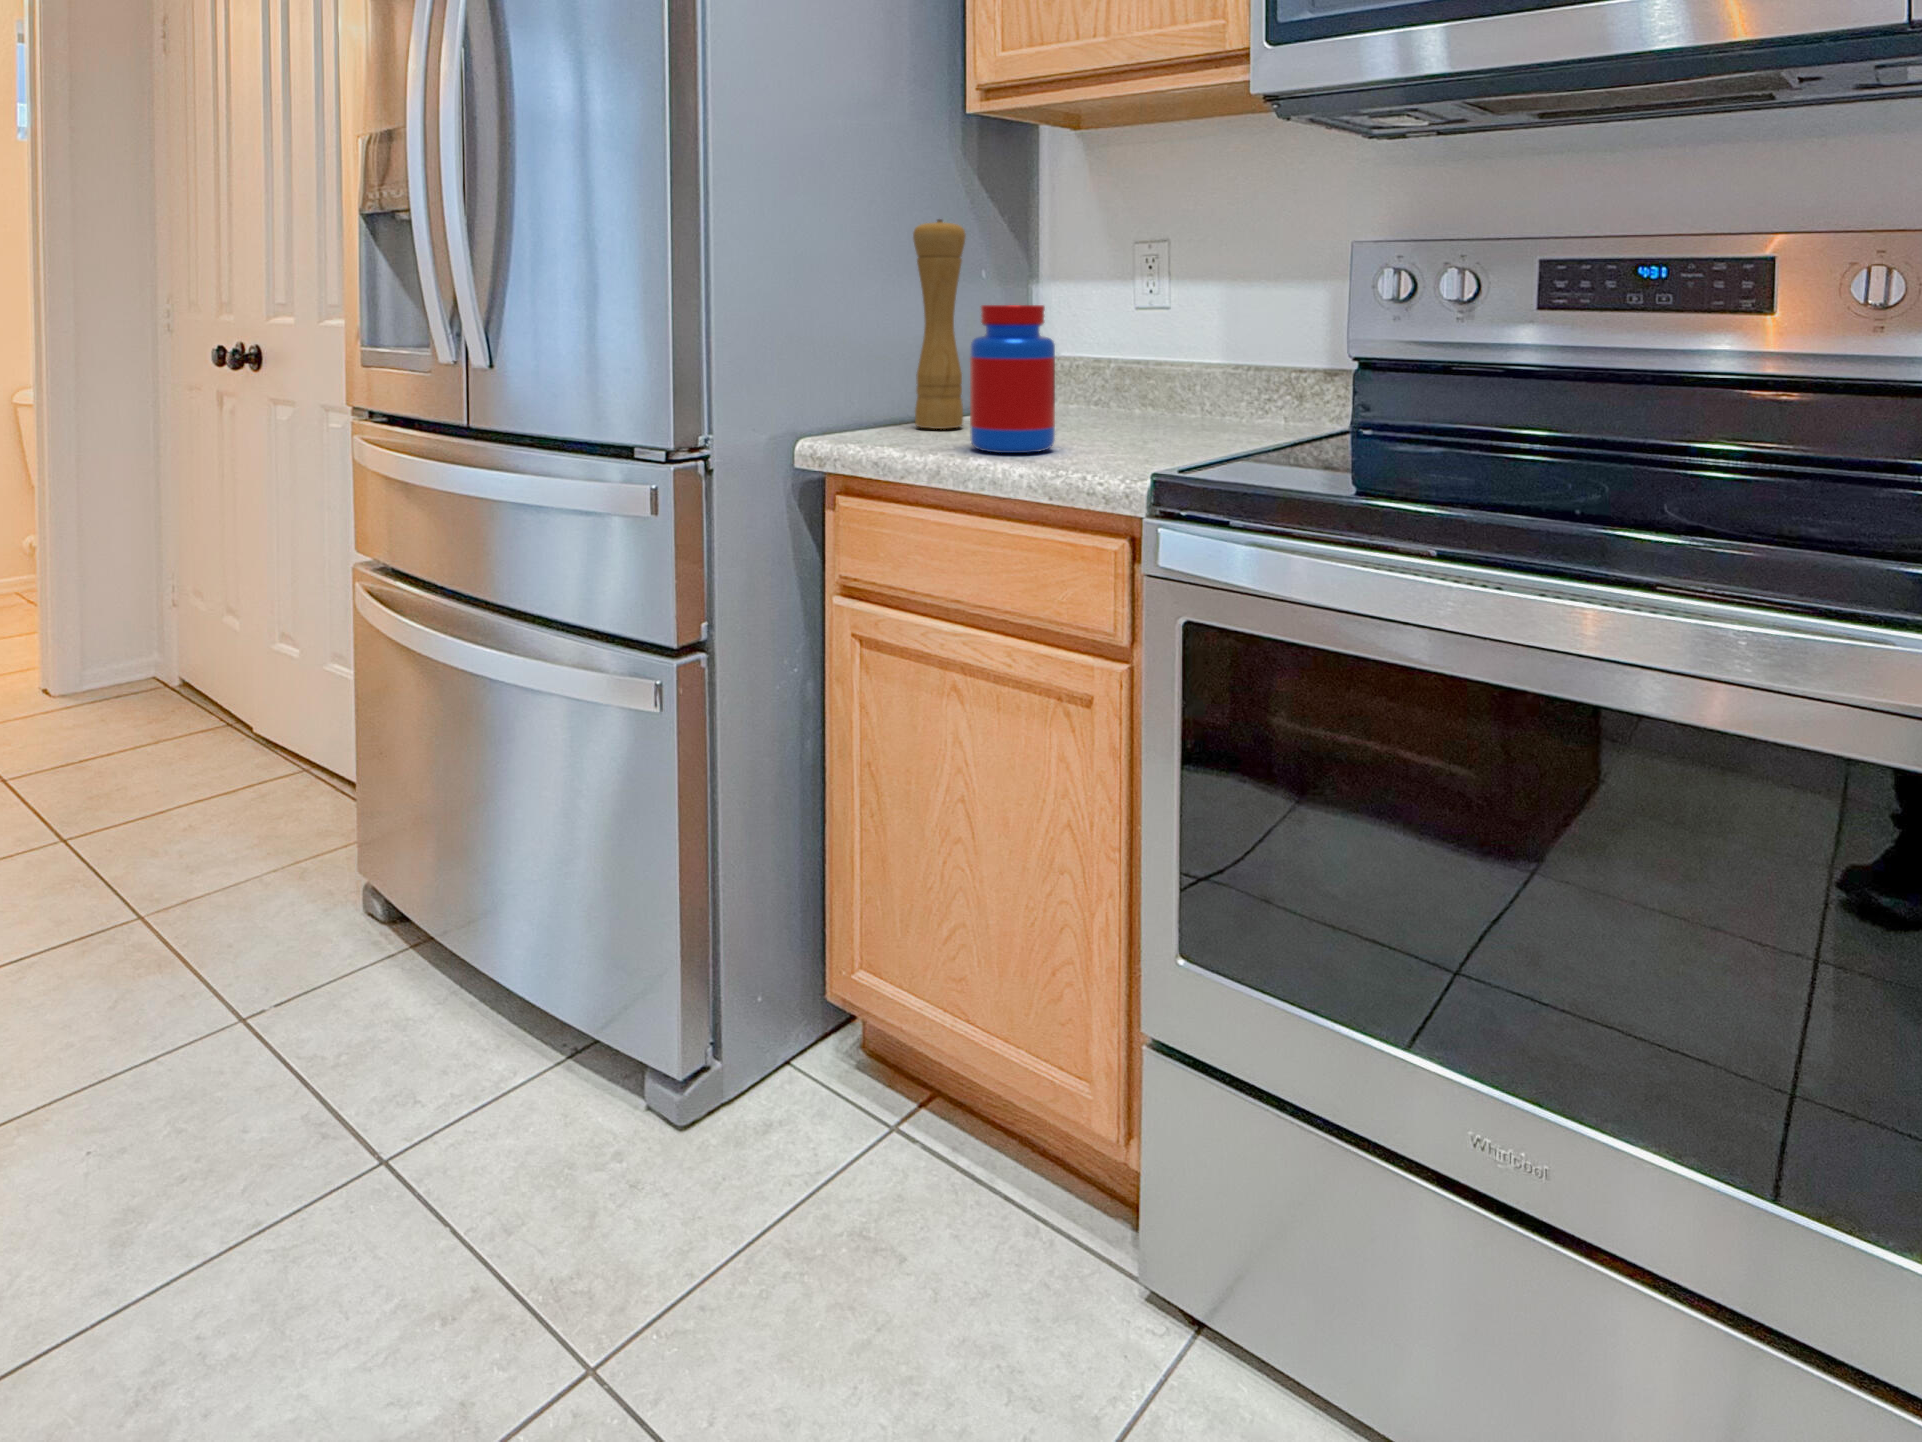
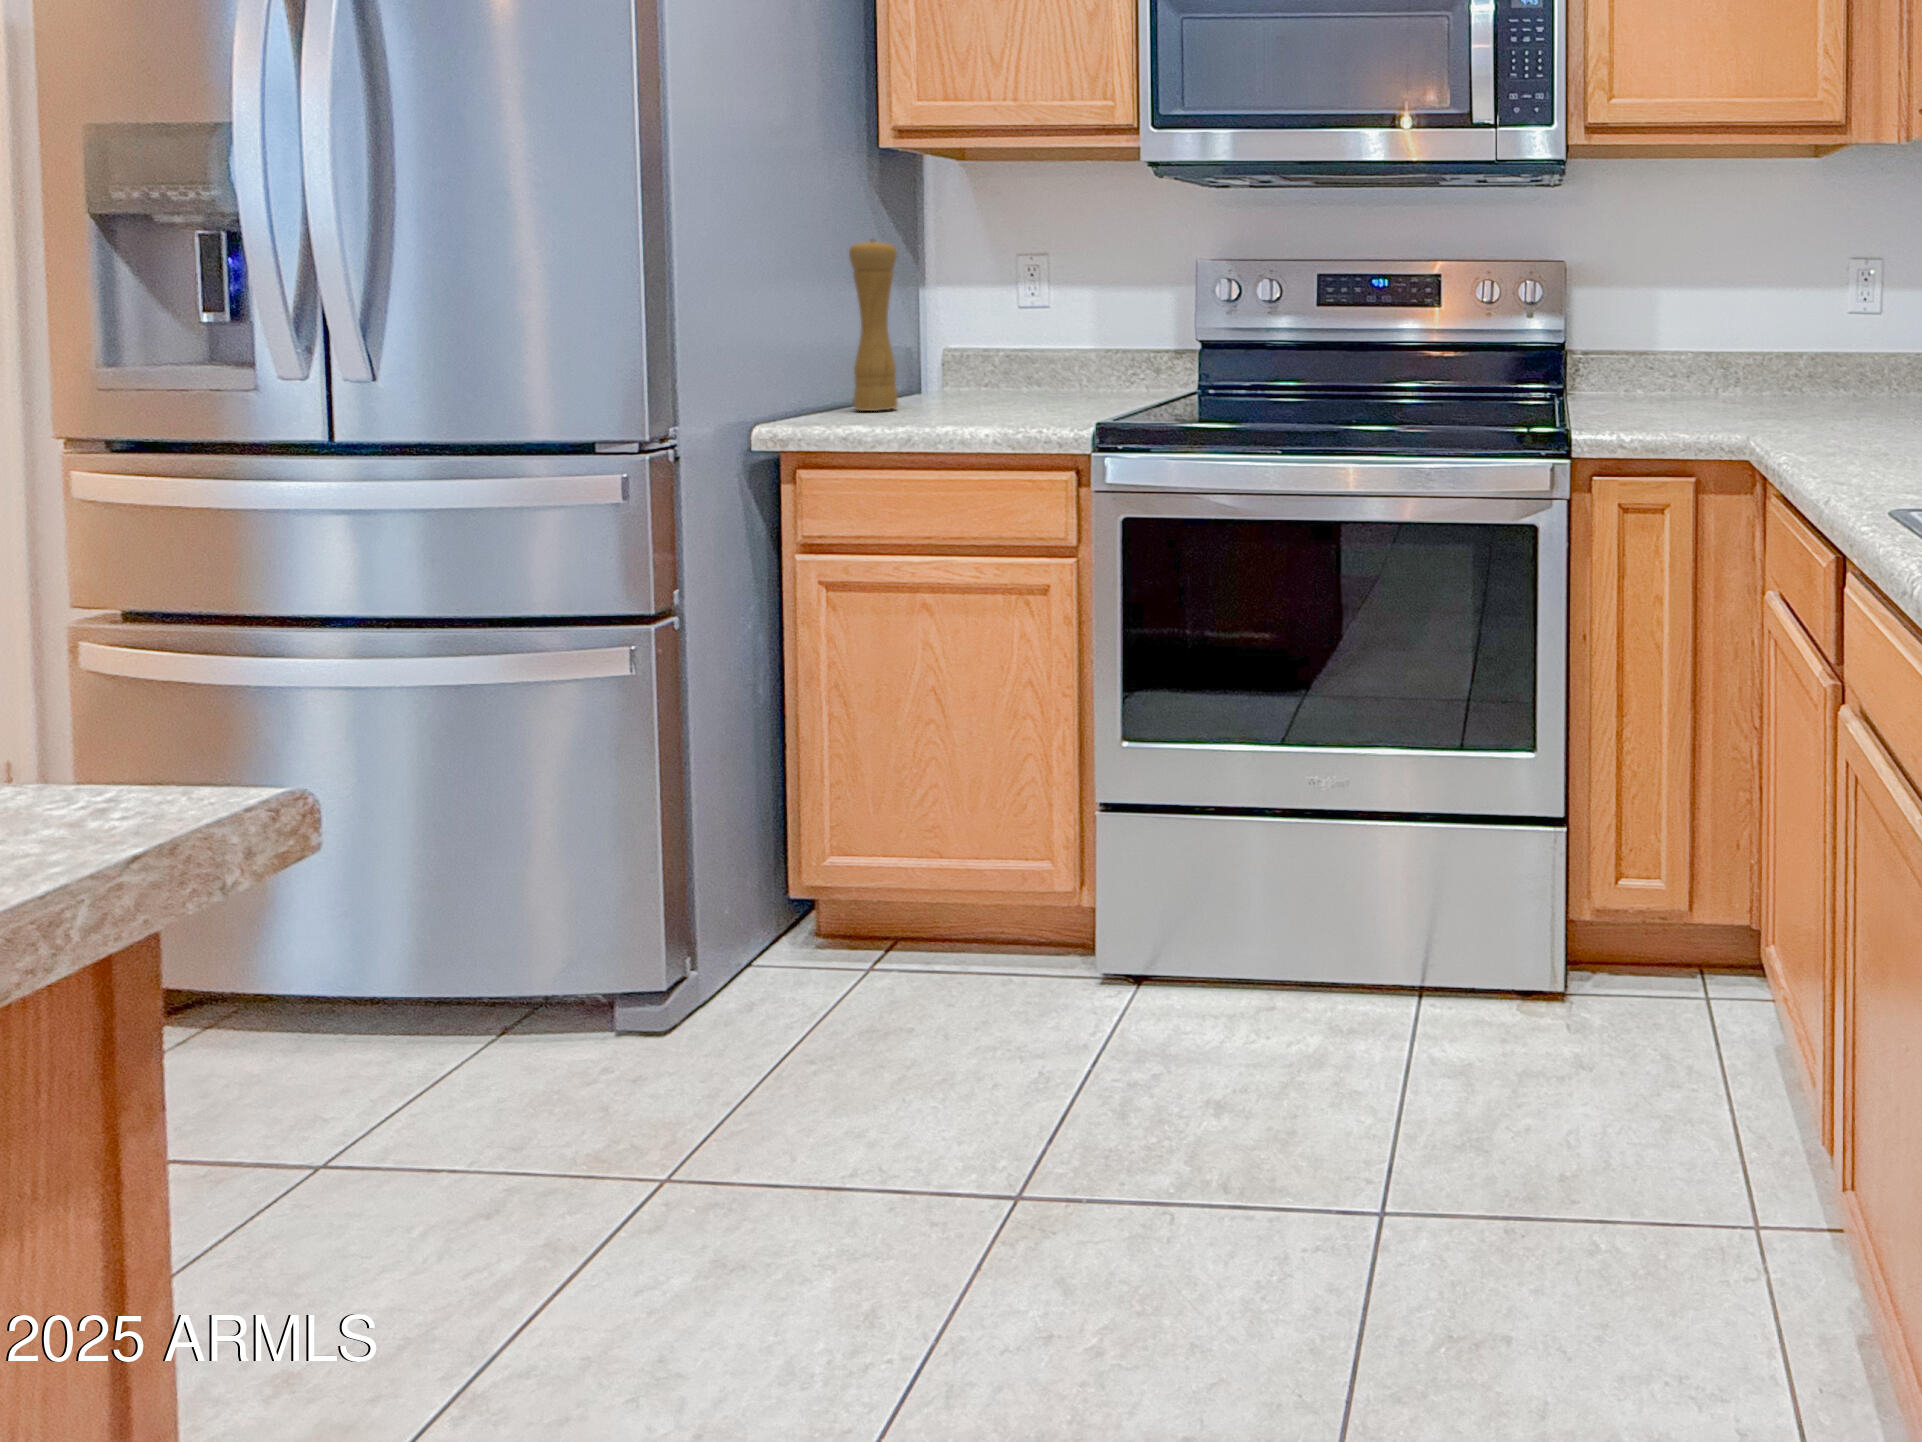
jar: present [970,305,1055,453] -> none [932,310,1002,421]

